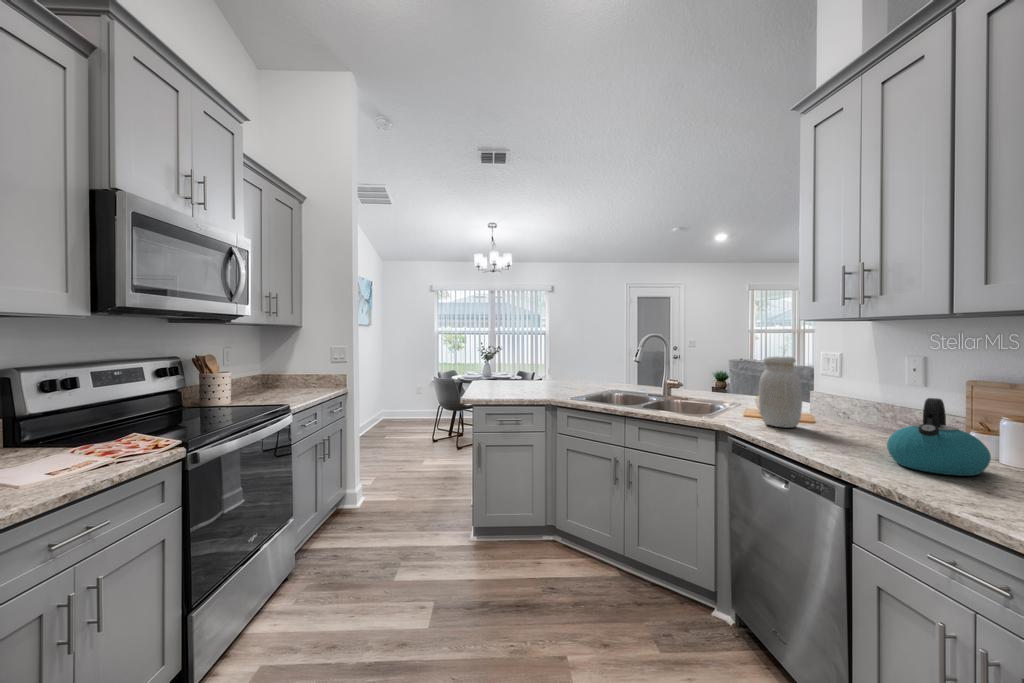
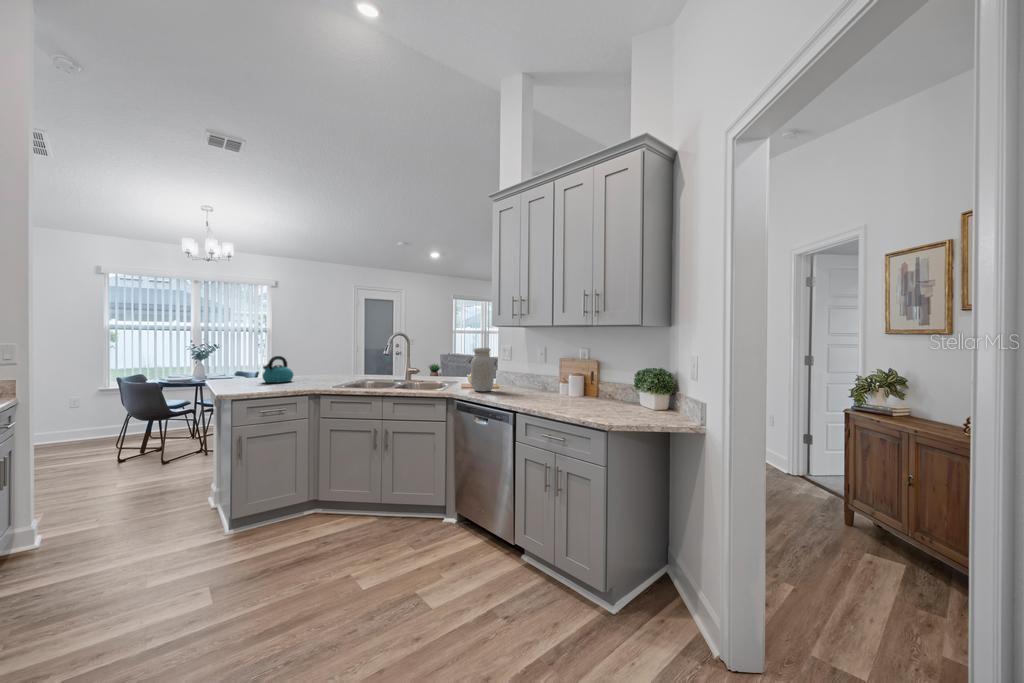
kettle: present [887,398,991,476] -> present [262,356,293,383]

